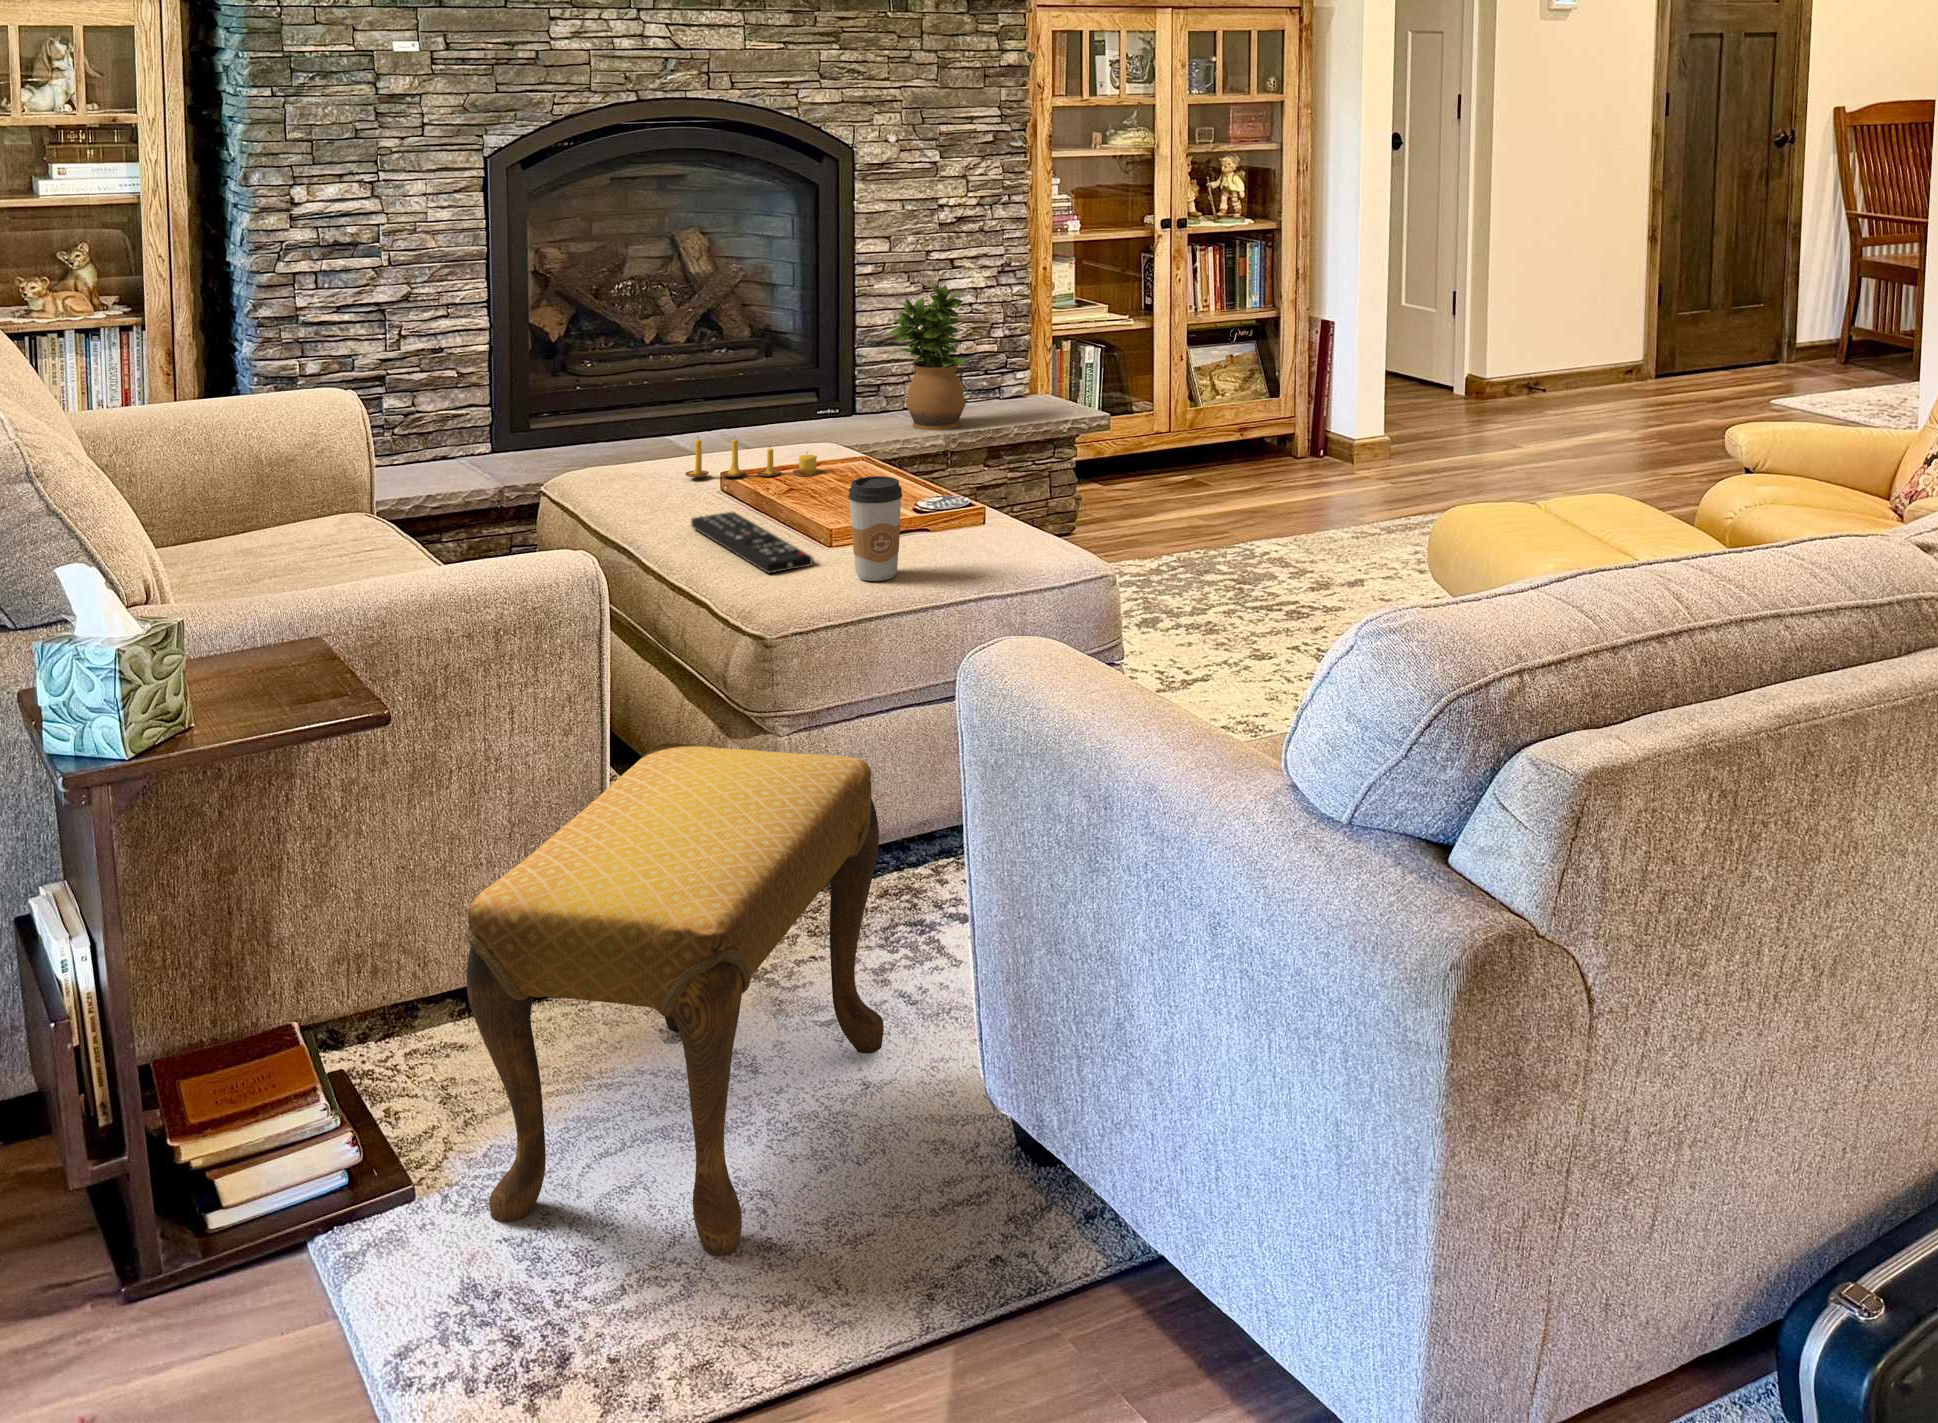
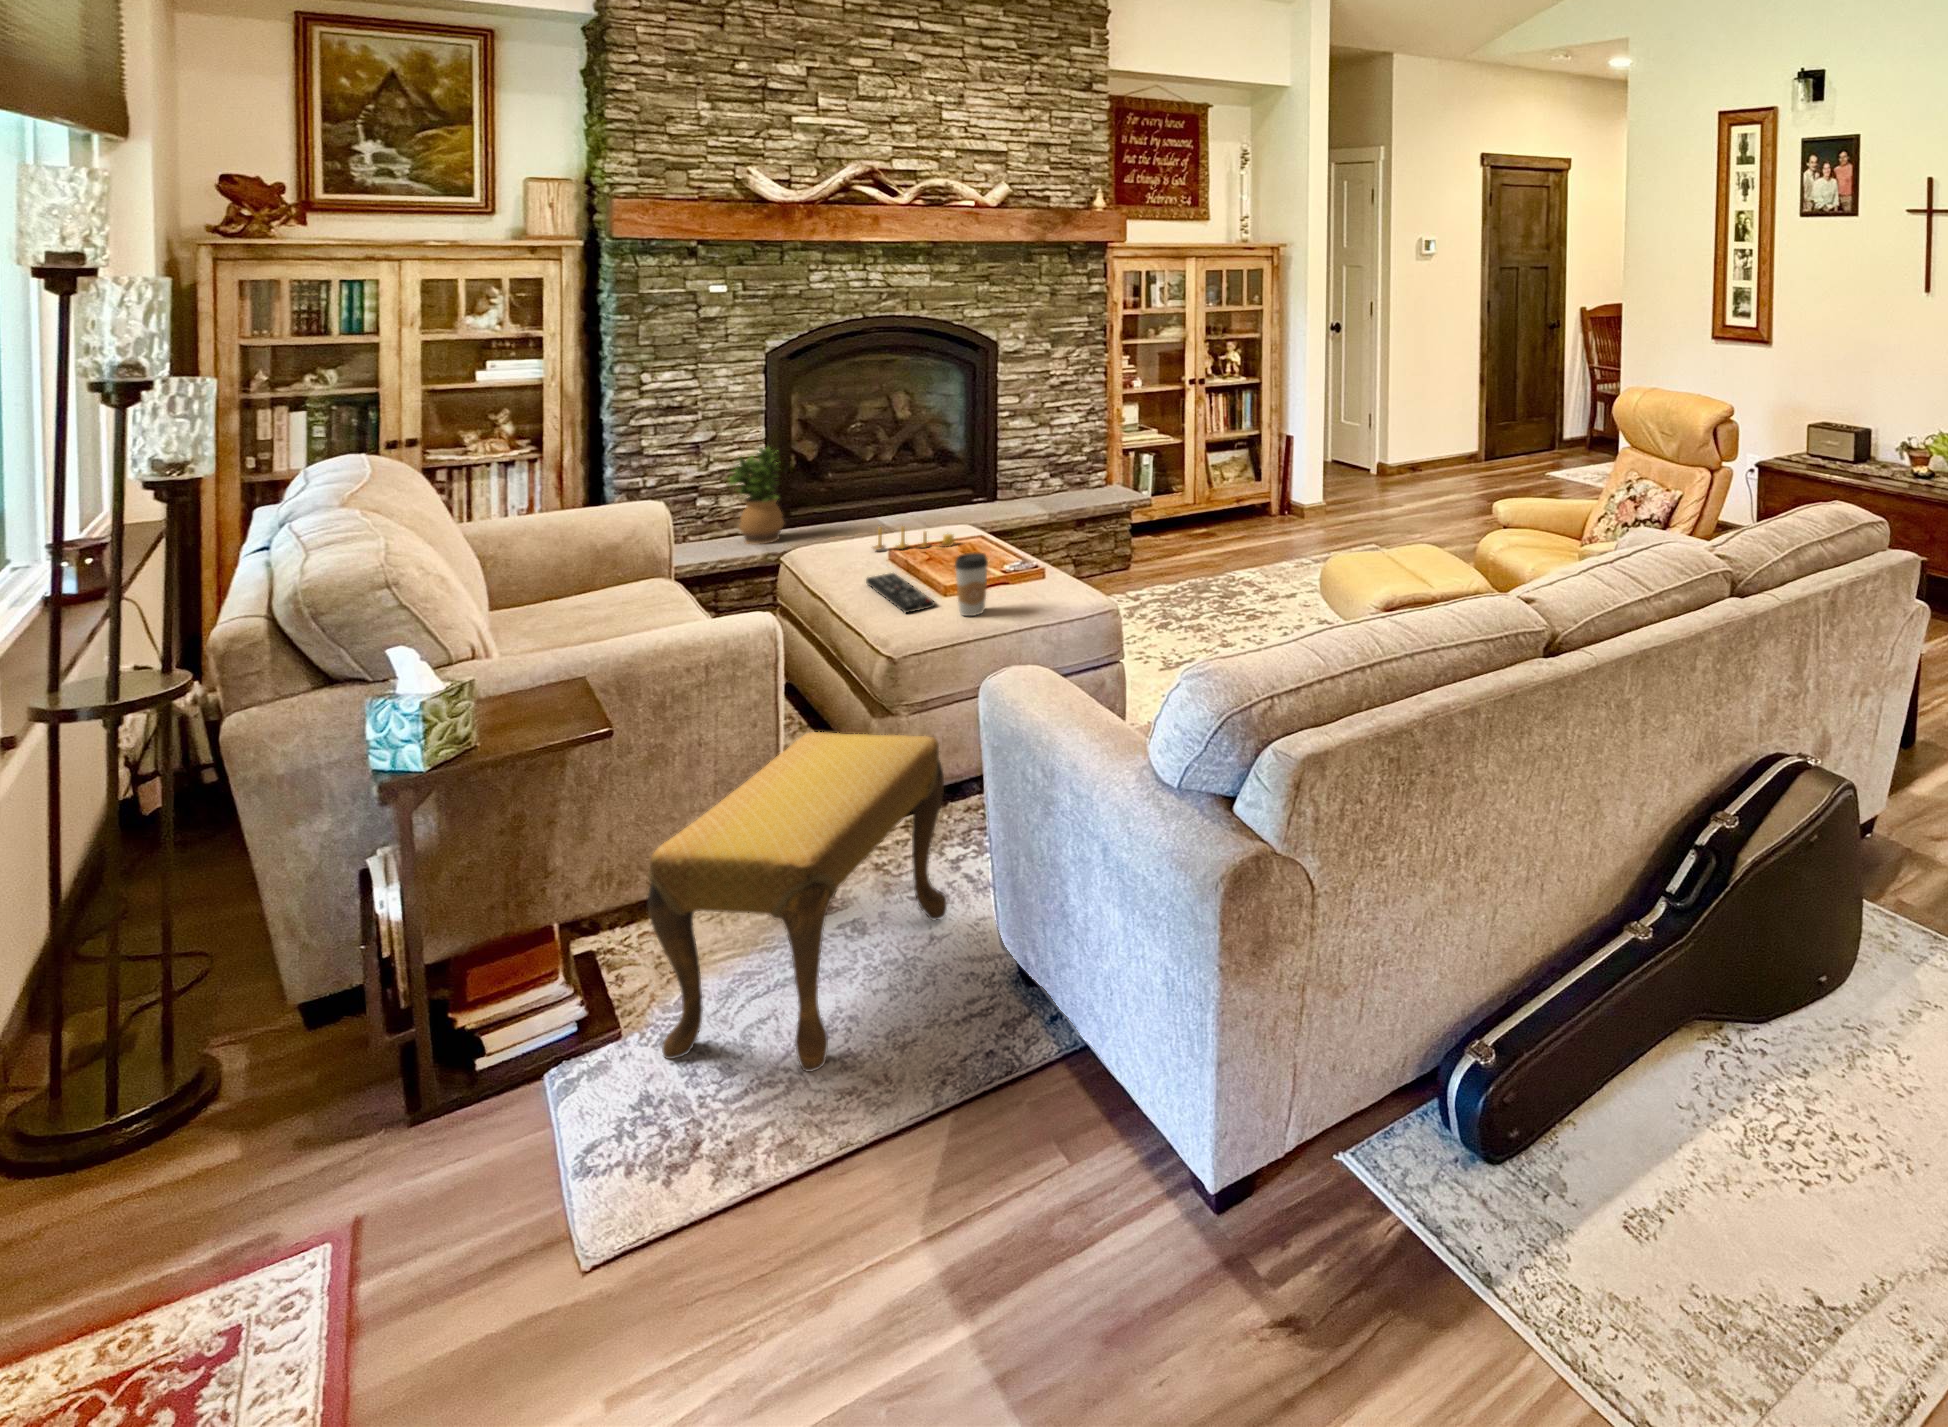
potted plant: present [891,285,966,430] -> present [729,447,784,544]

